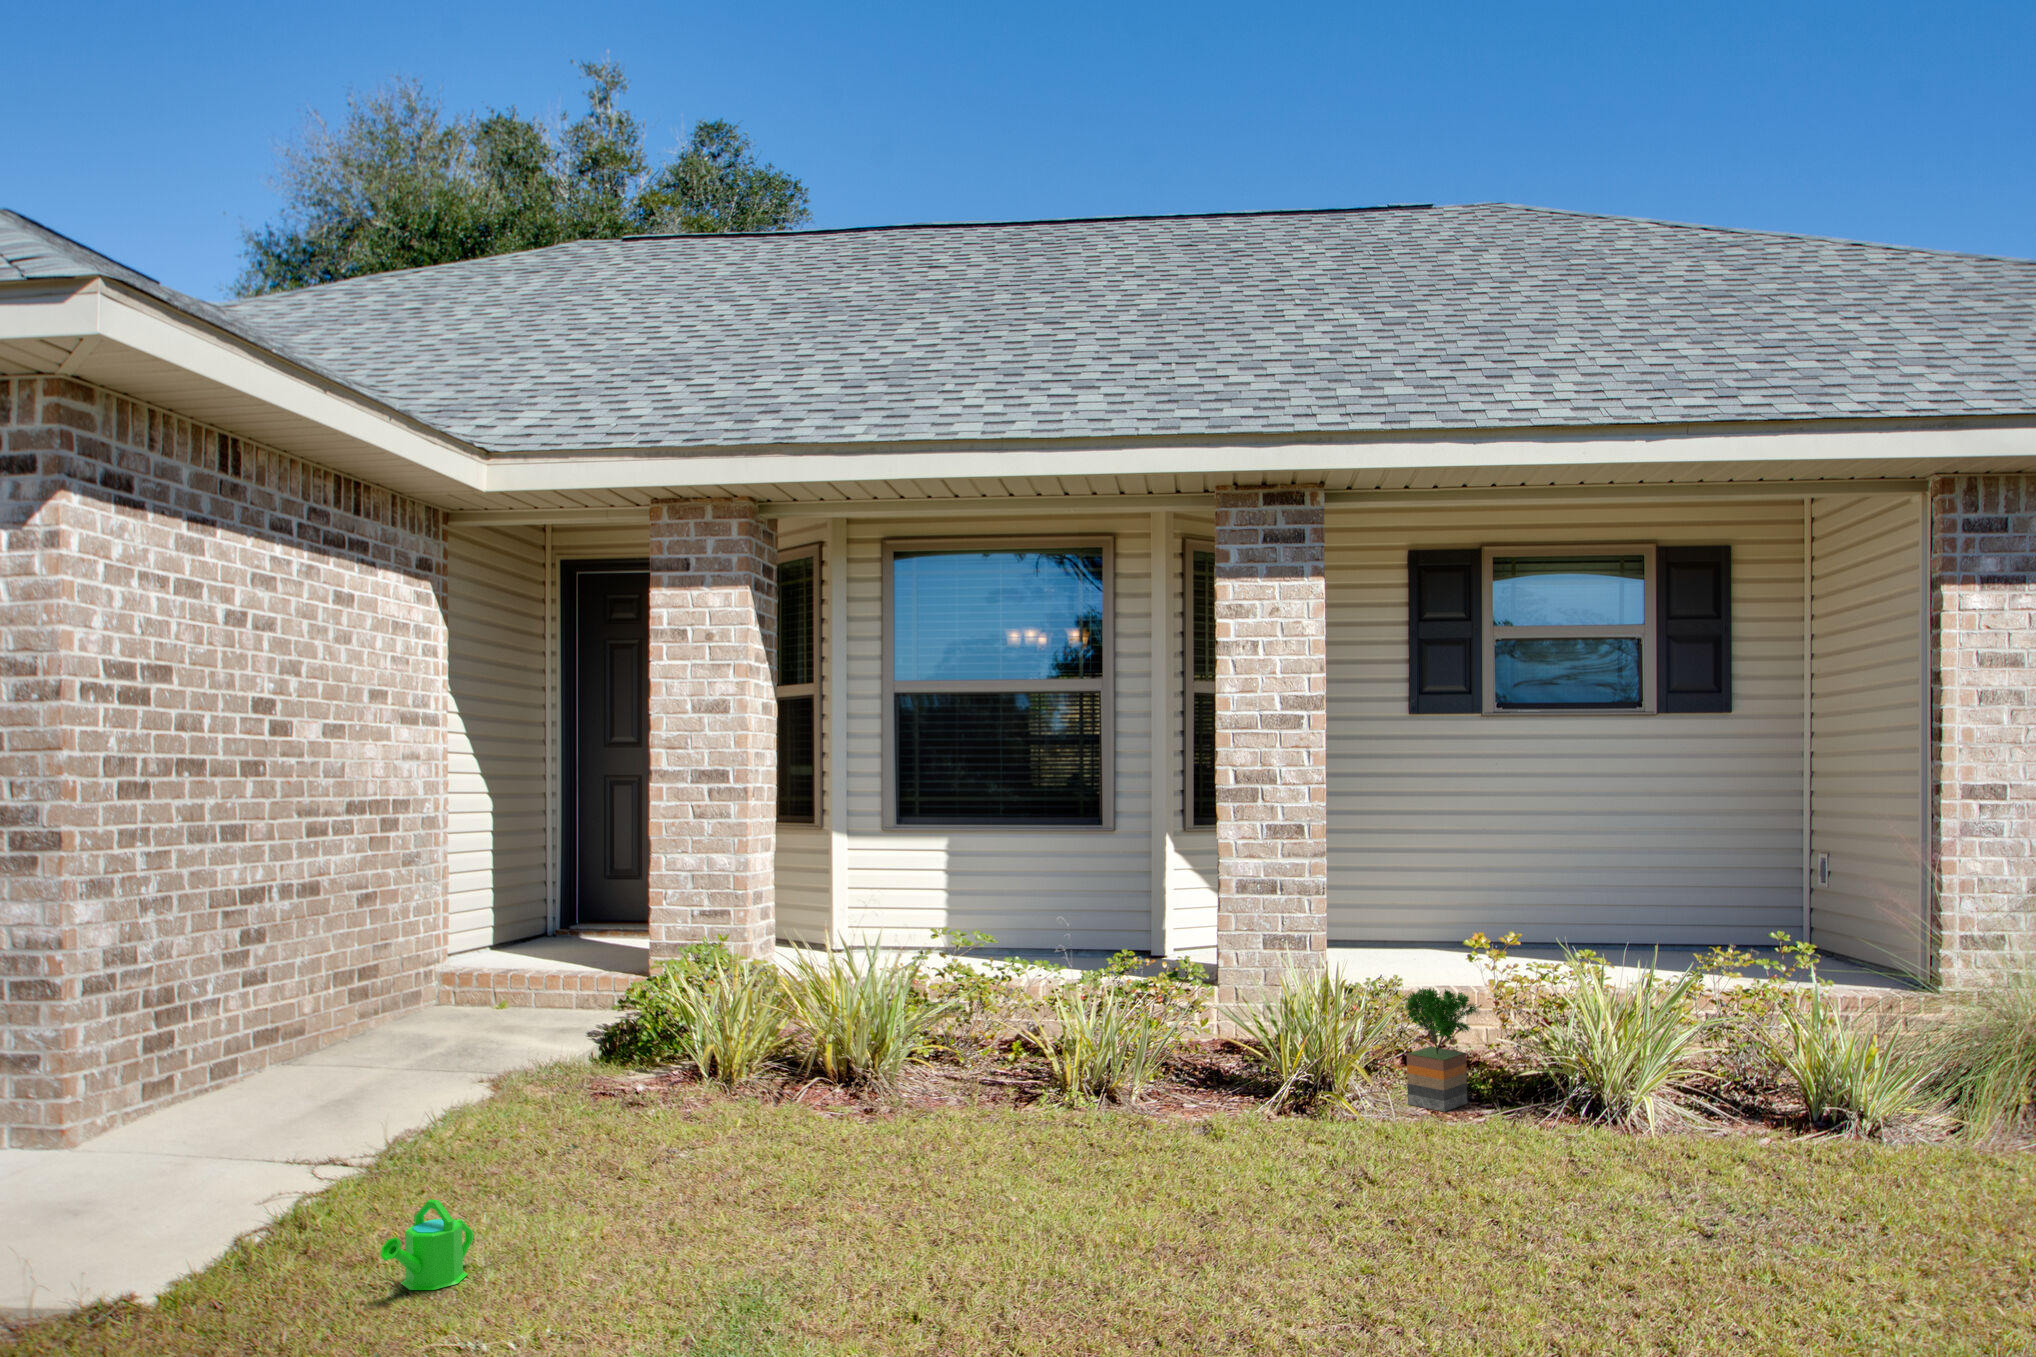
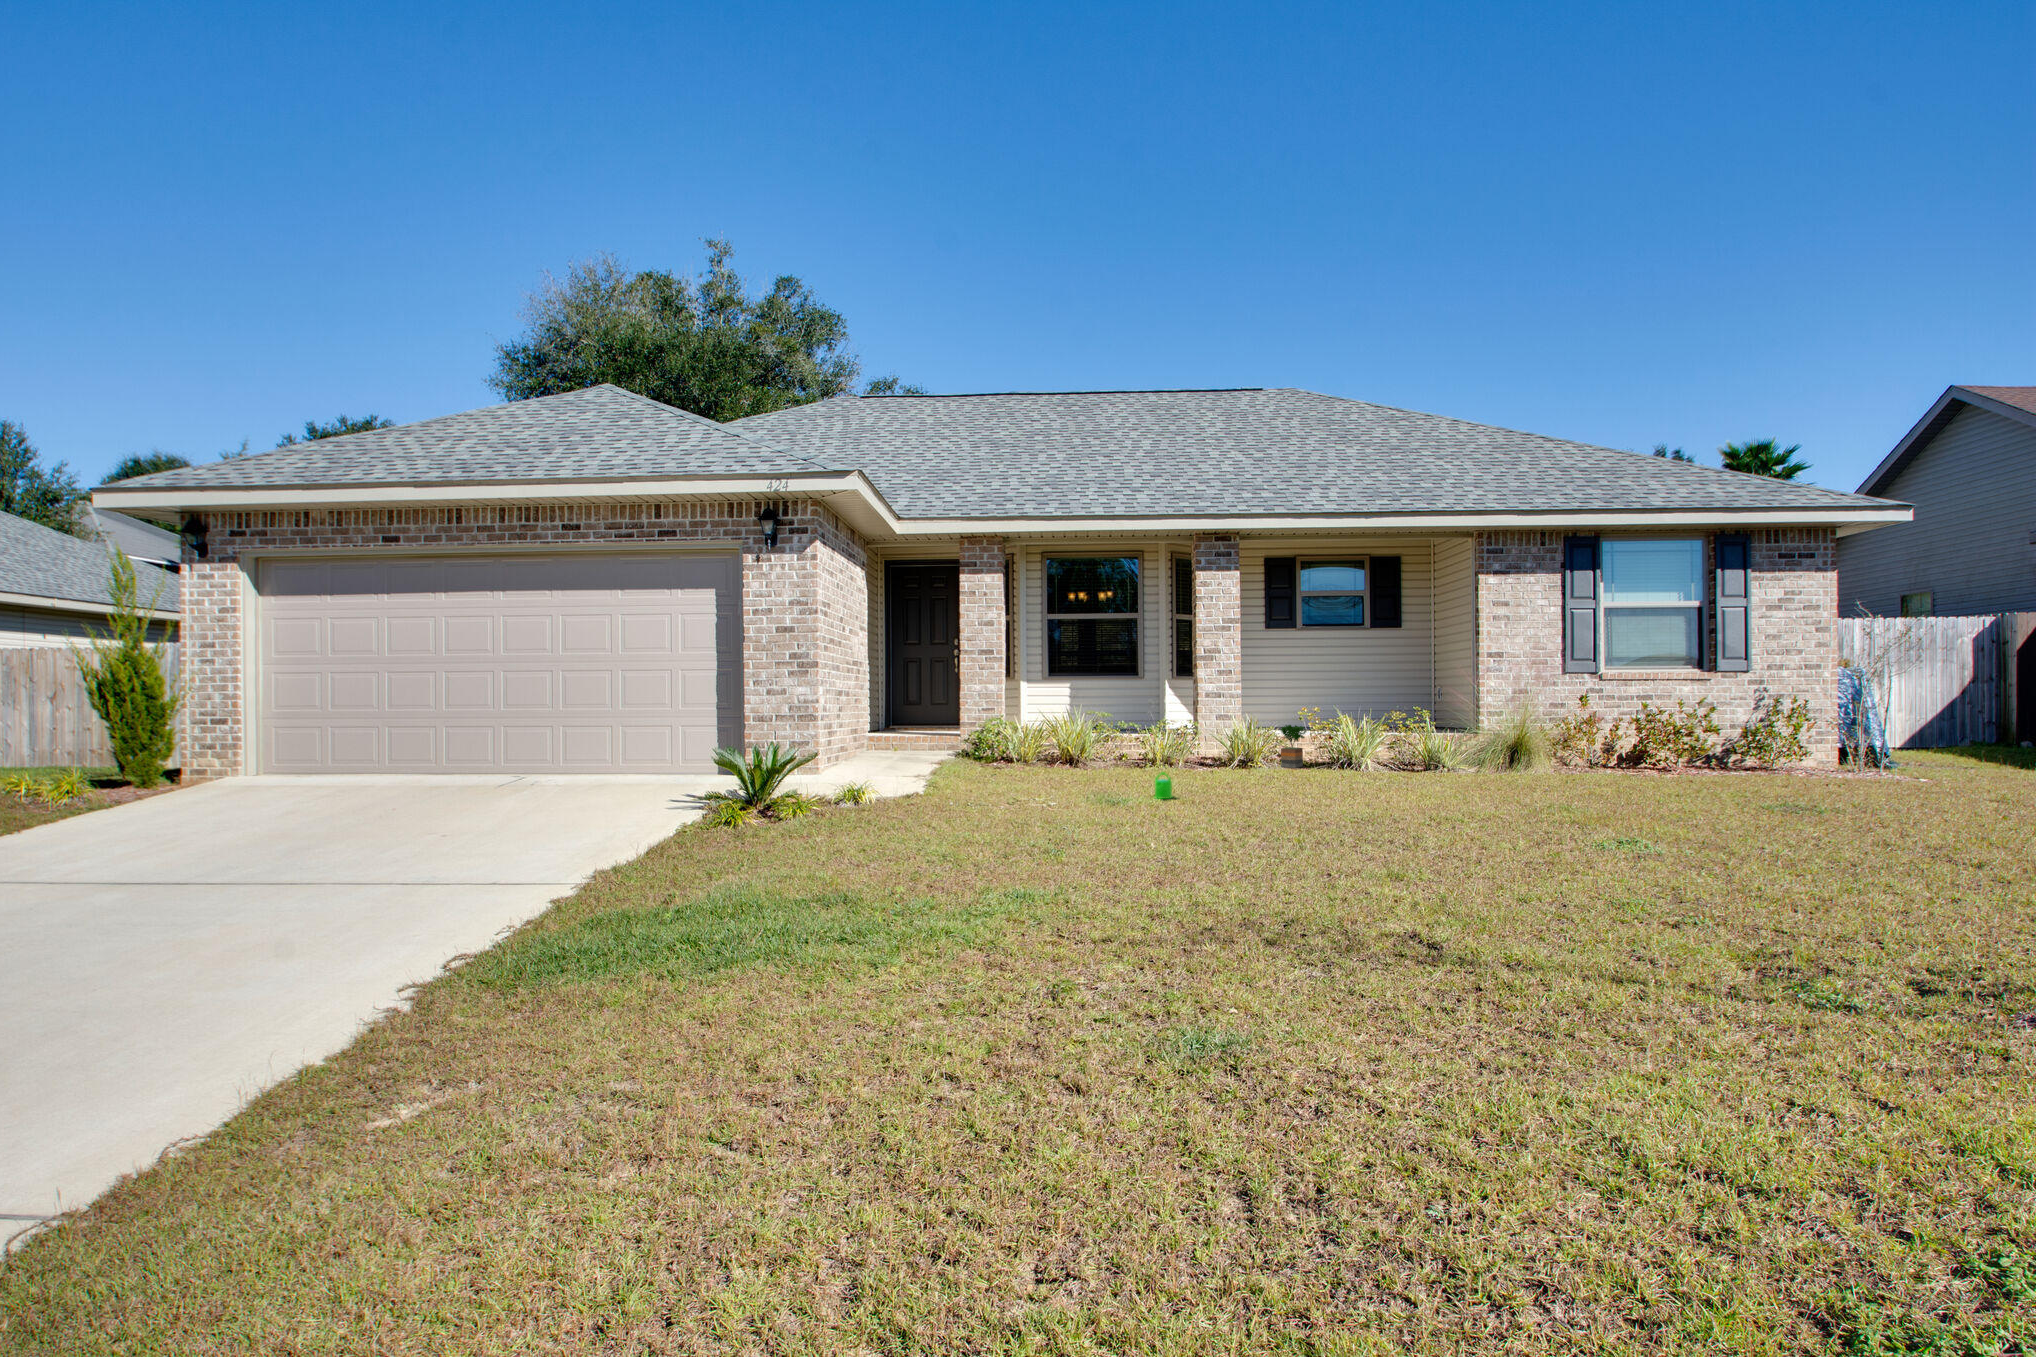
watering can: present [380,1199,473,1290] -> present [1154,772,1172,799]

